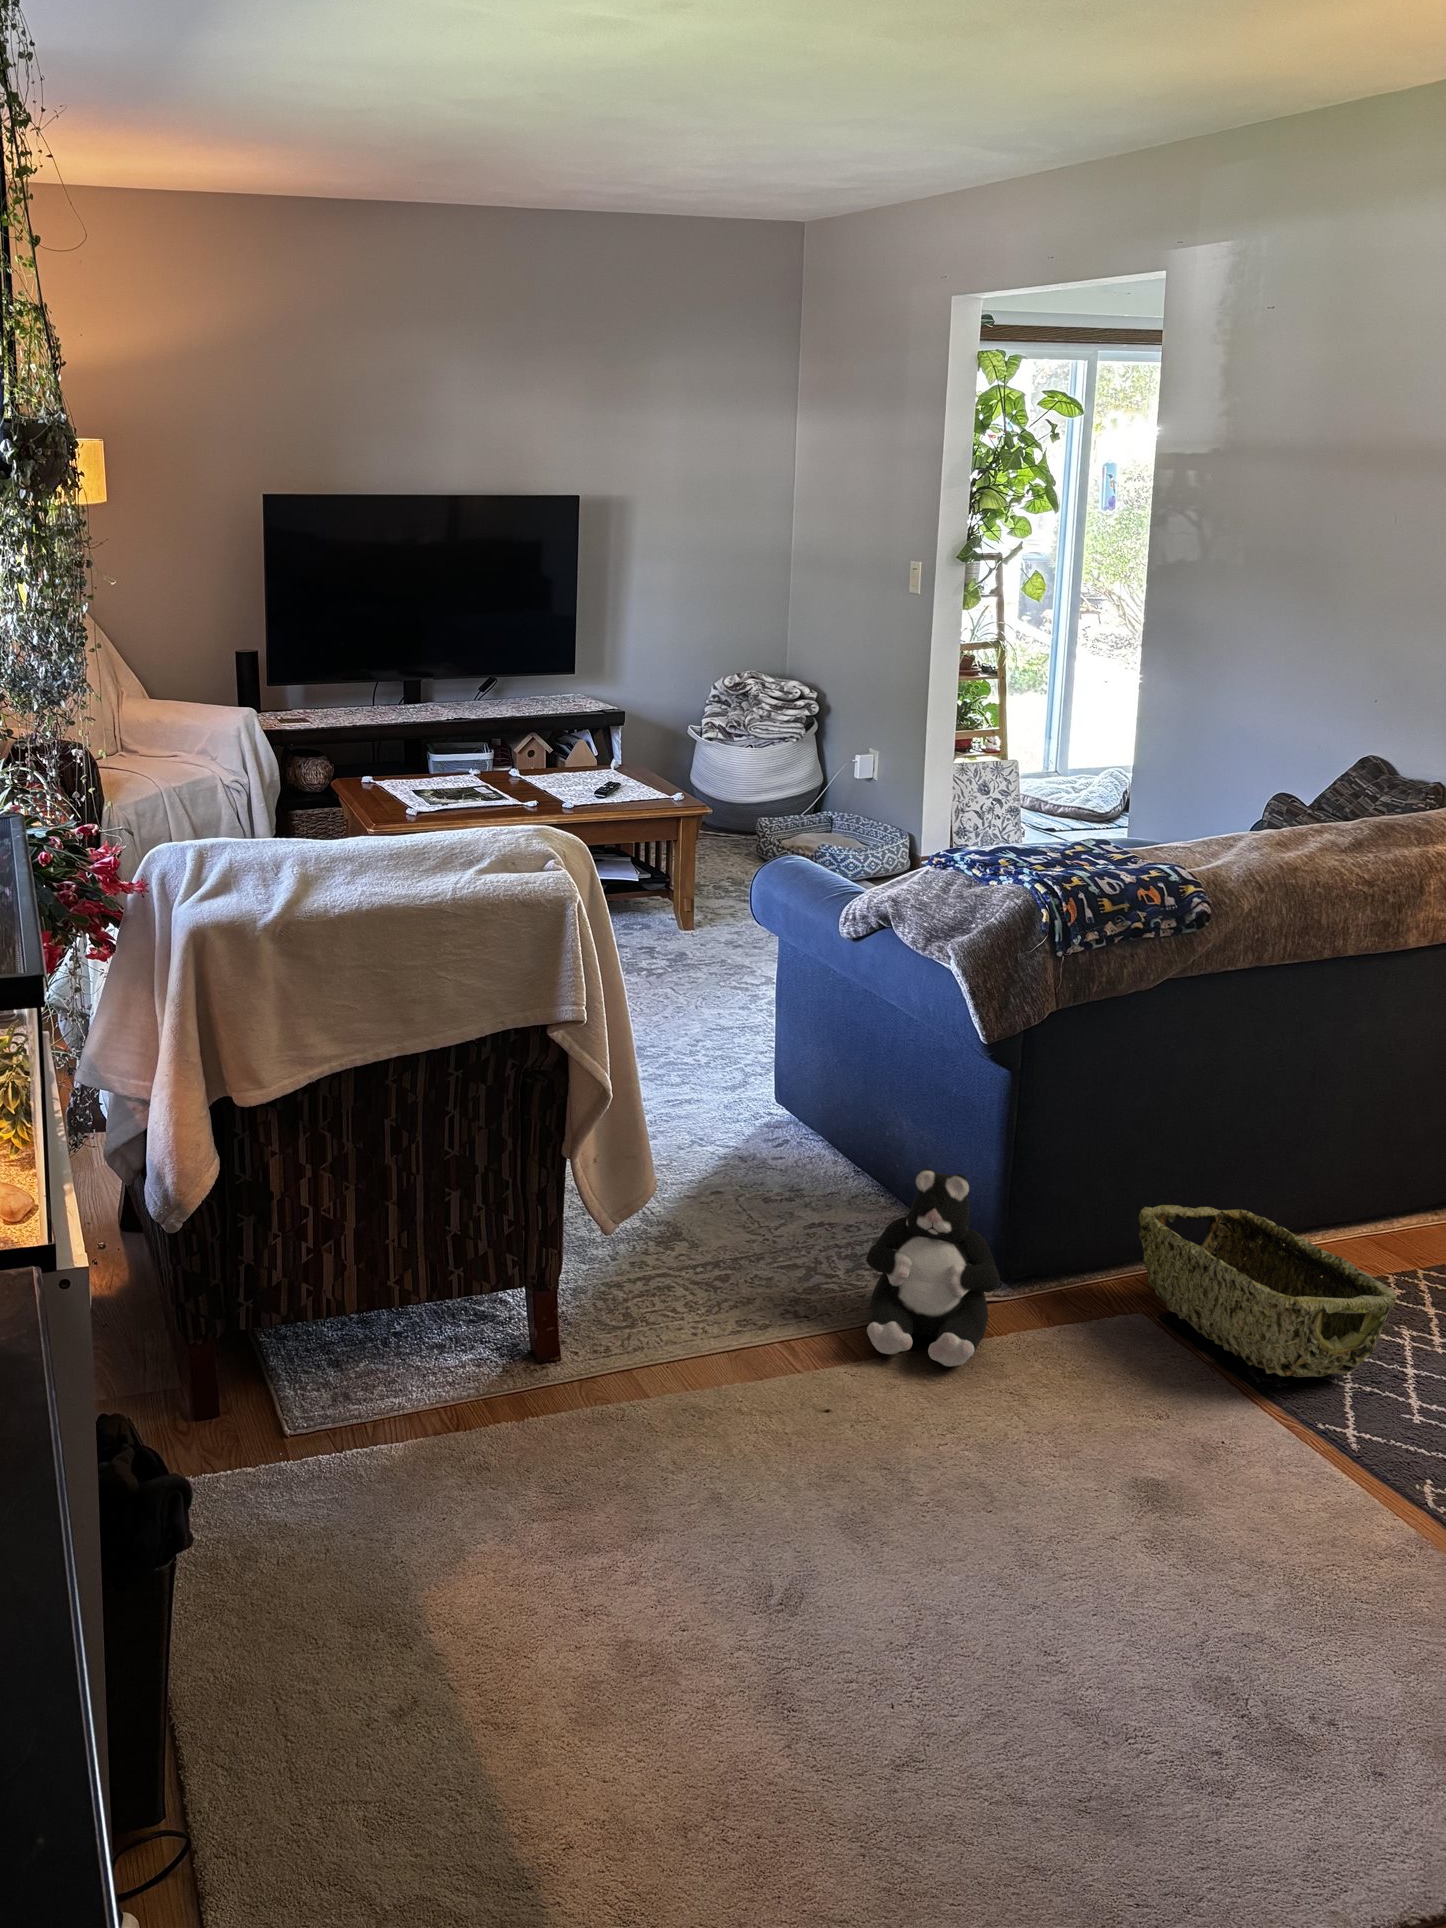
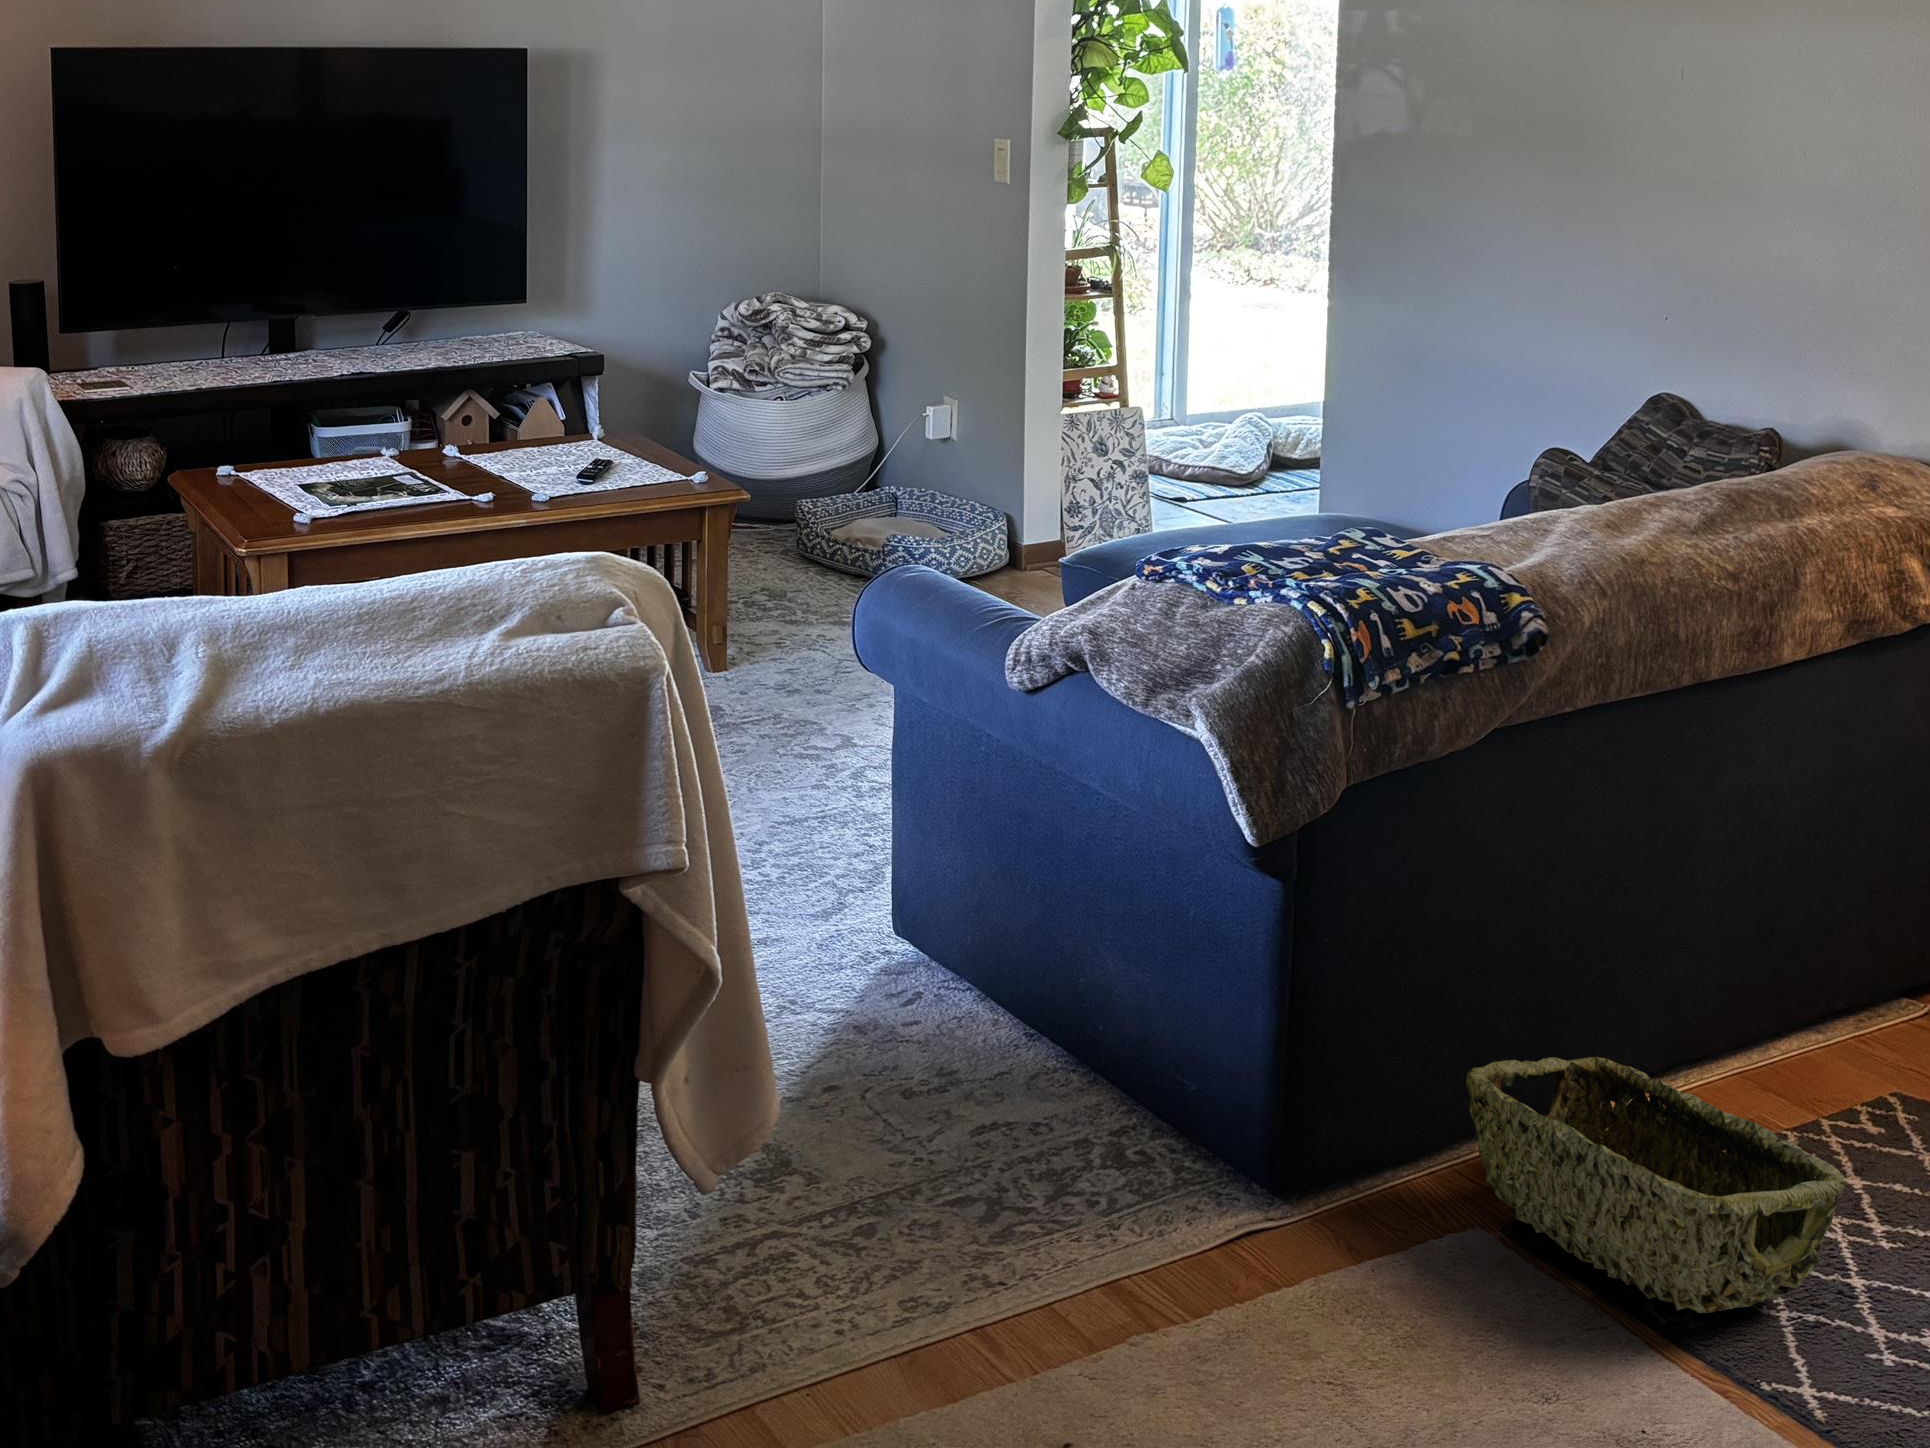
plush toy: present [866,1168,1000,1367] -> none [1087,1040,1288,1348]

